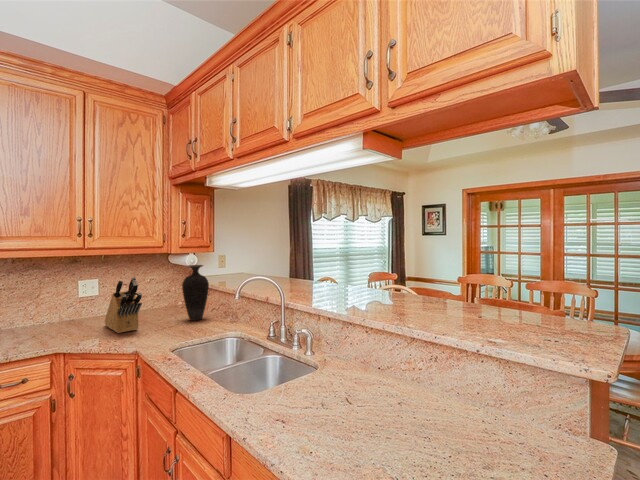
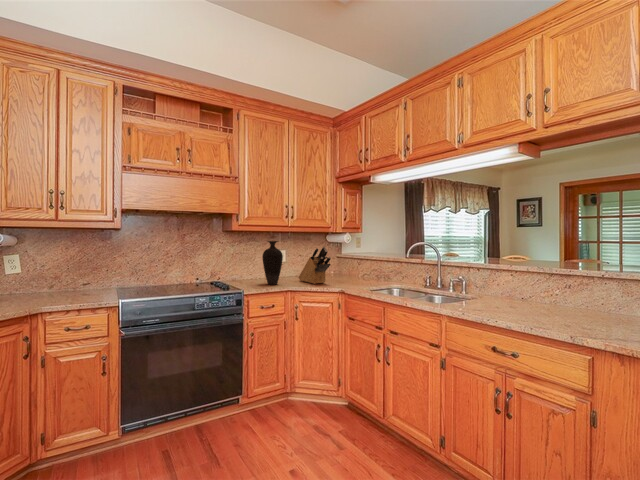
vase: present [182,265,209,321] -> present [262,241,283,285]

